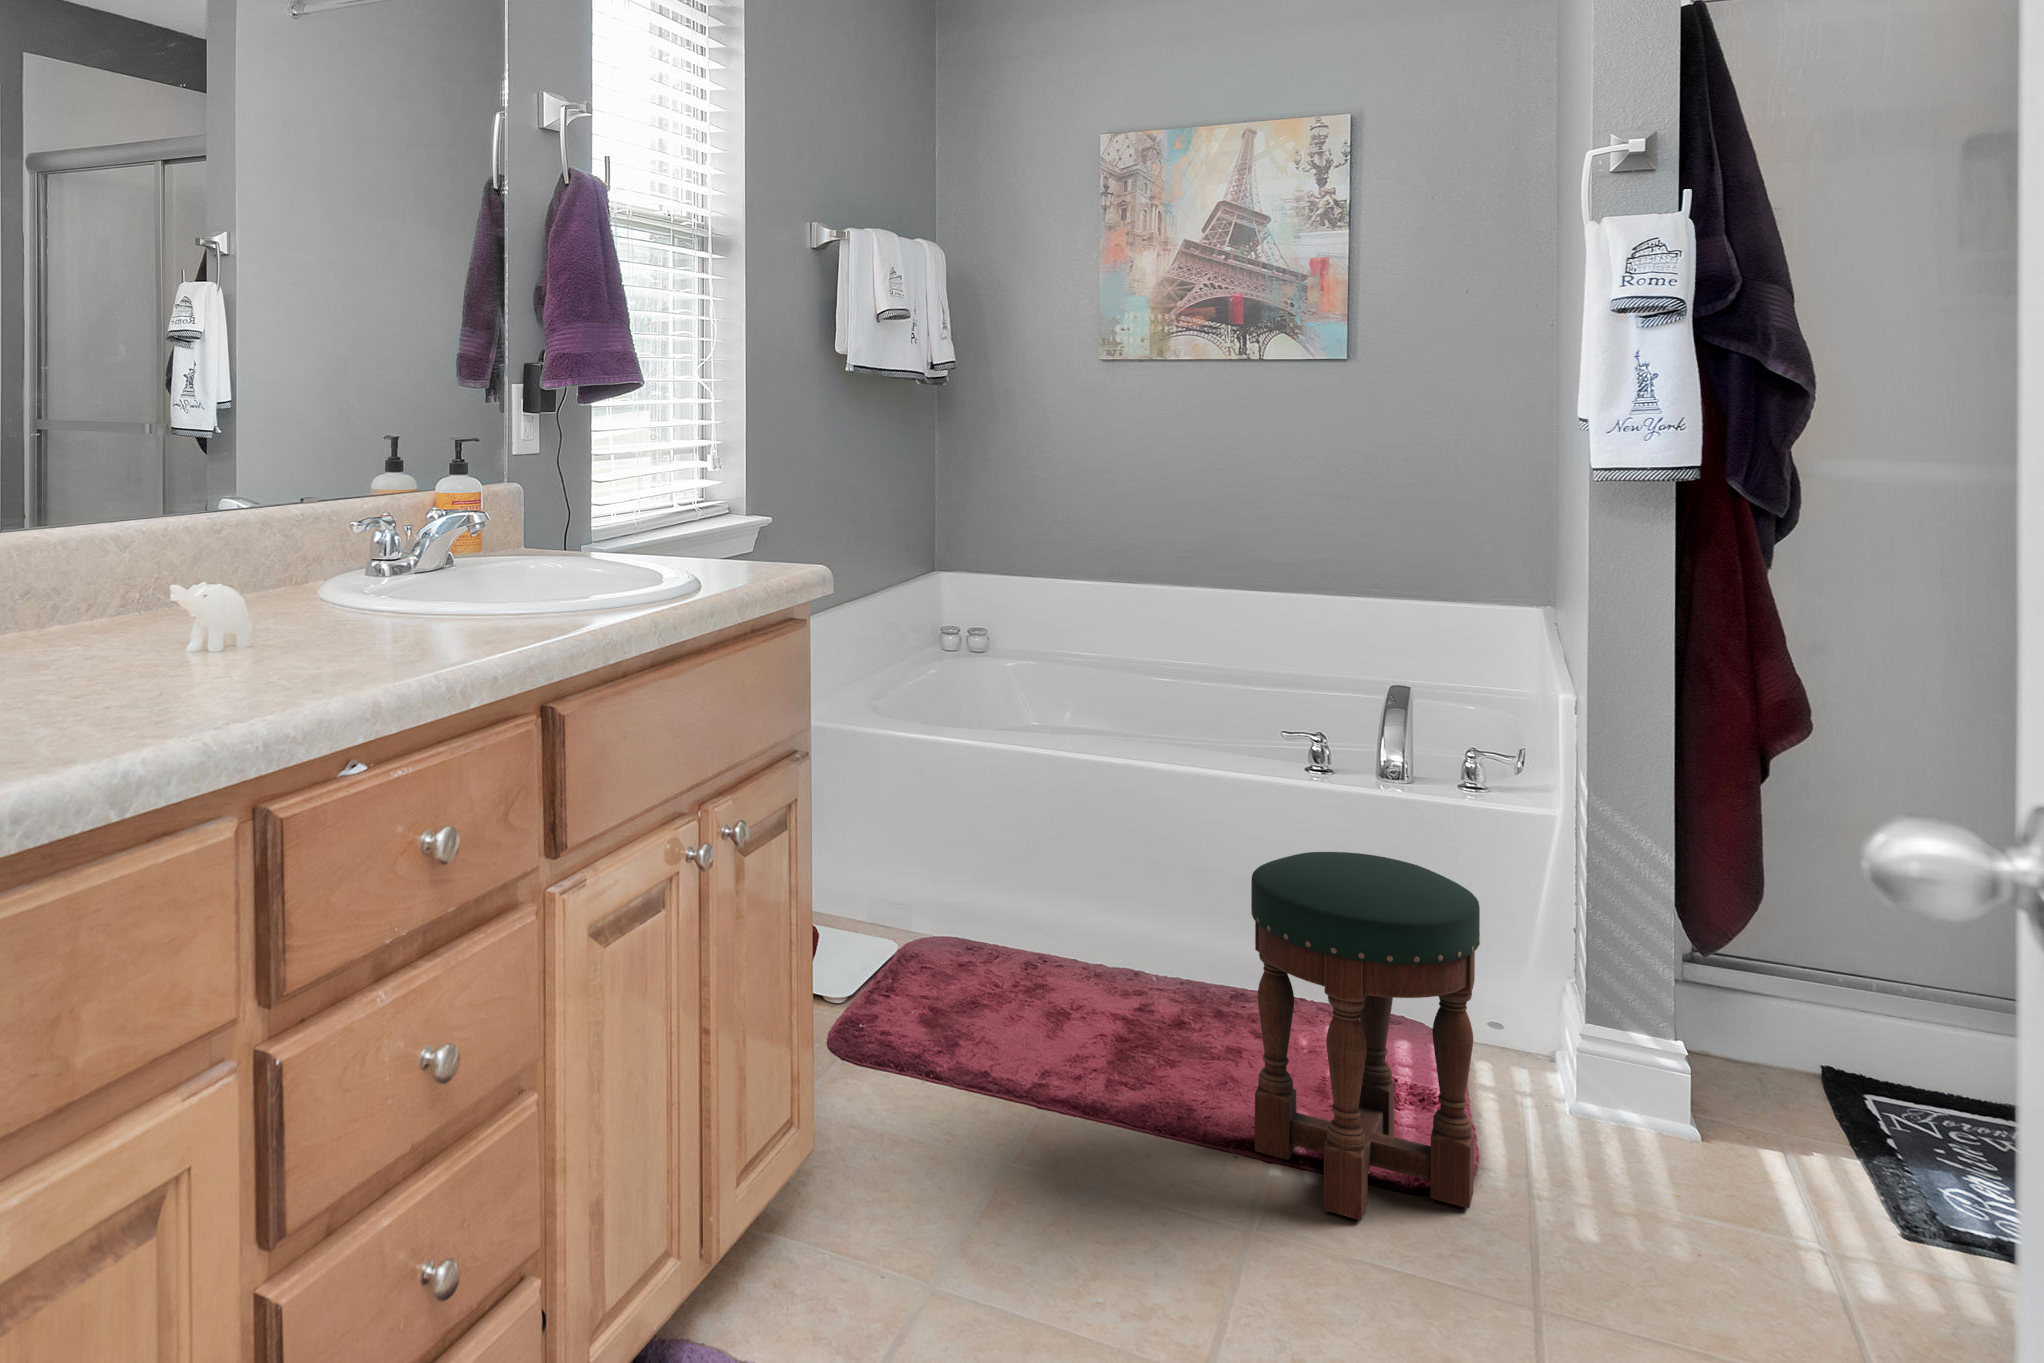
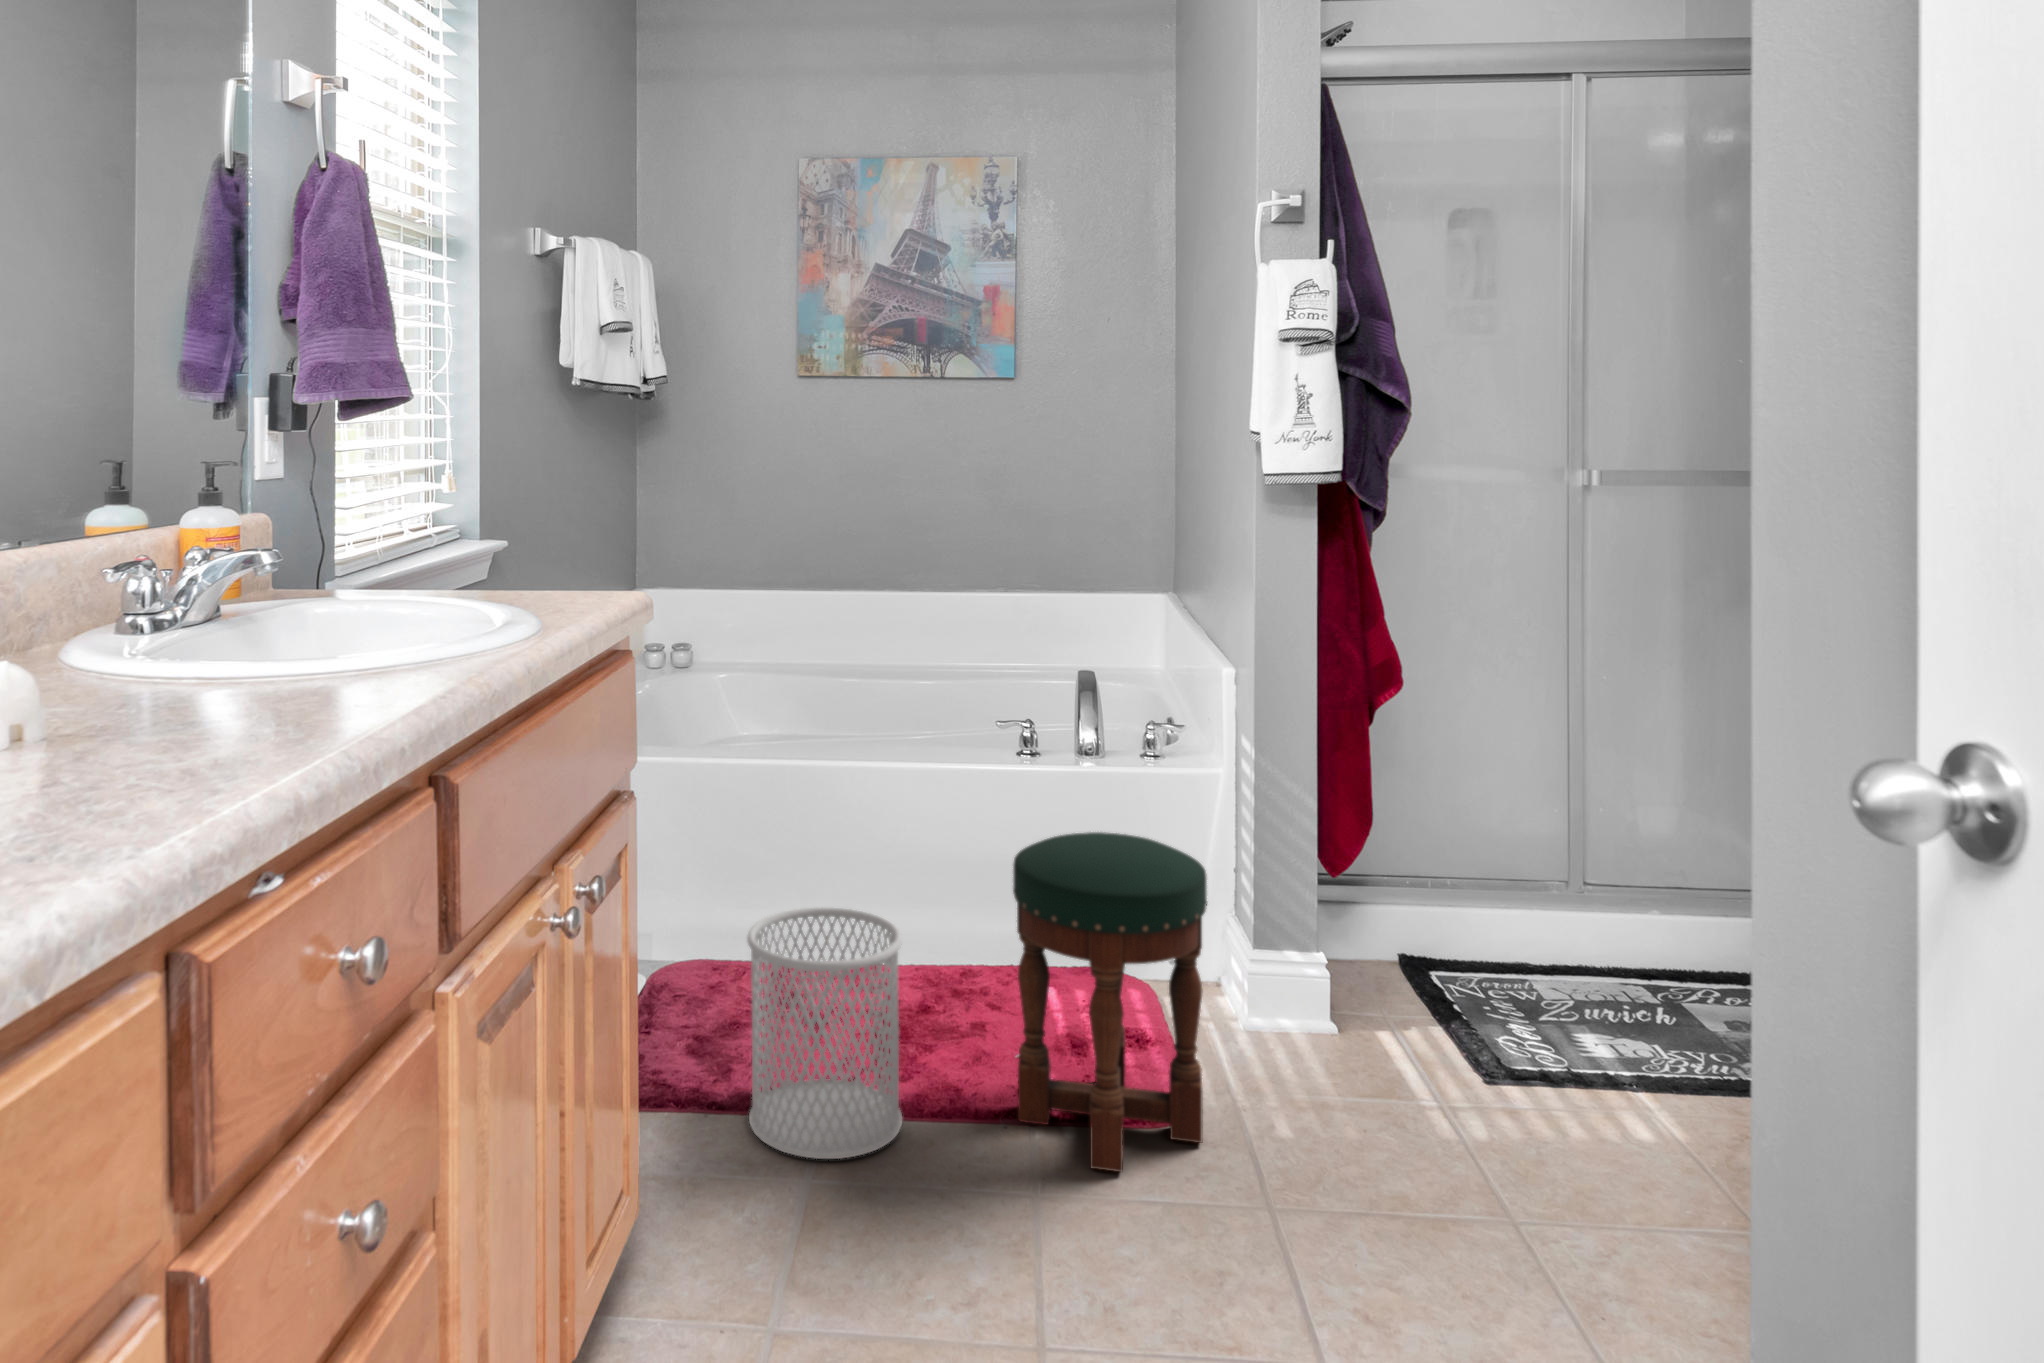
wastebasket: none [961,900,1125,1153] -> present [747,907,902,1159]

